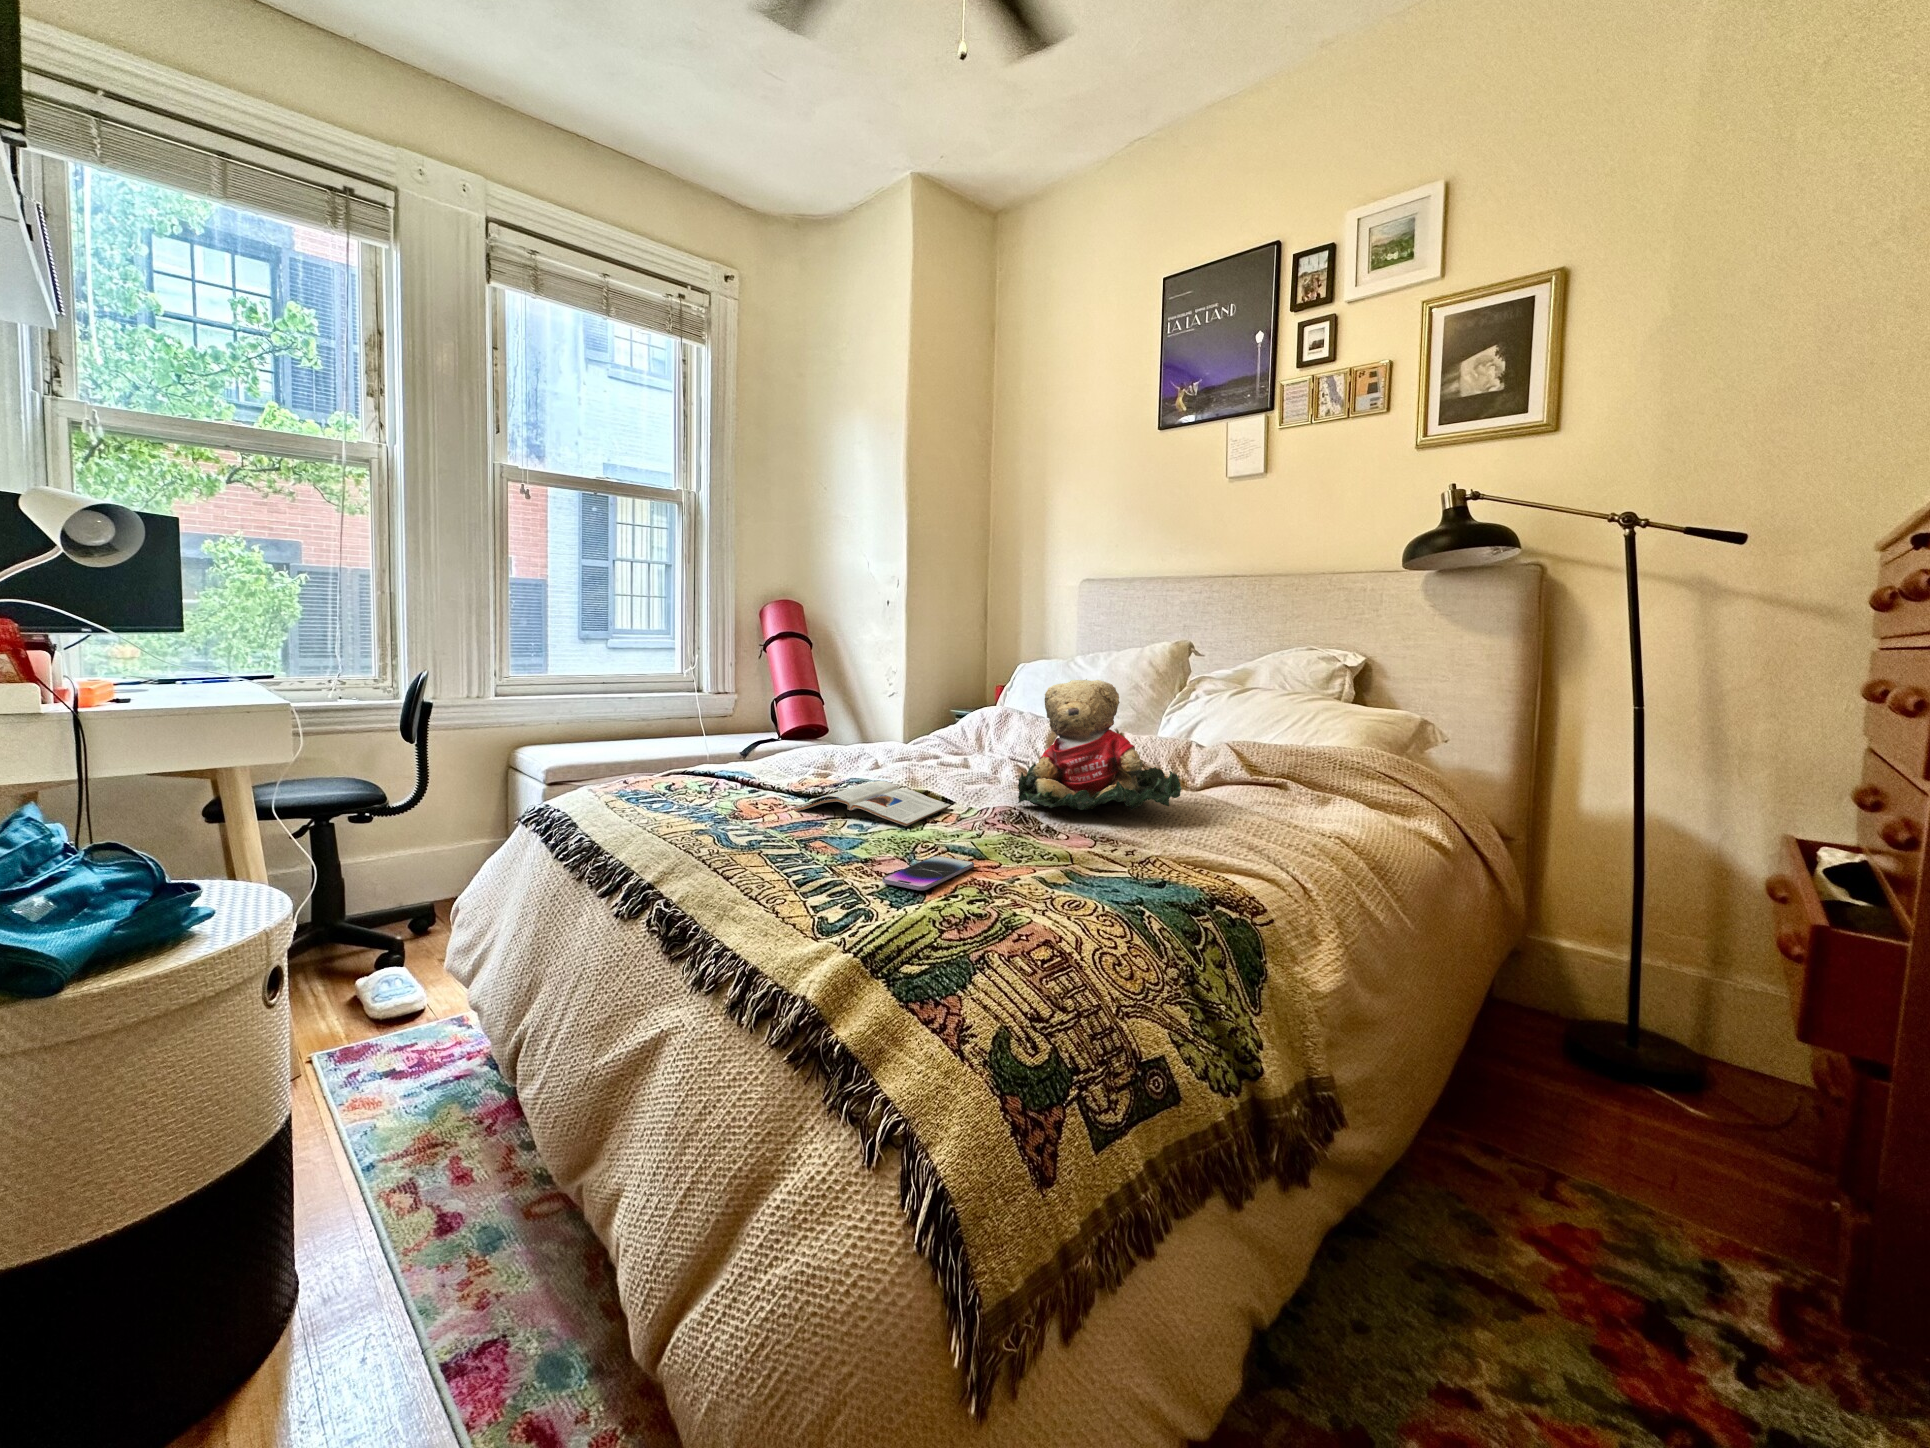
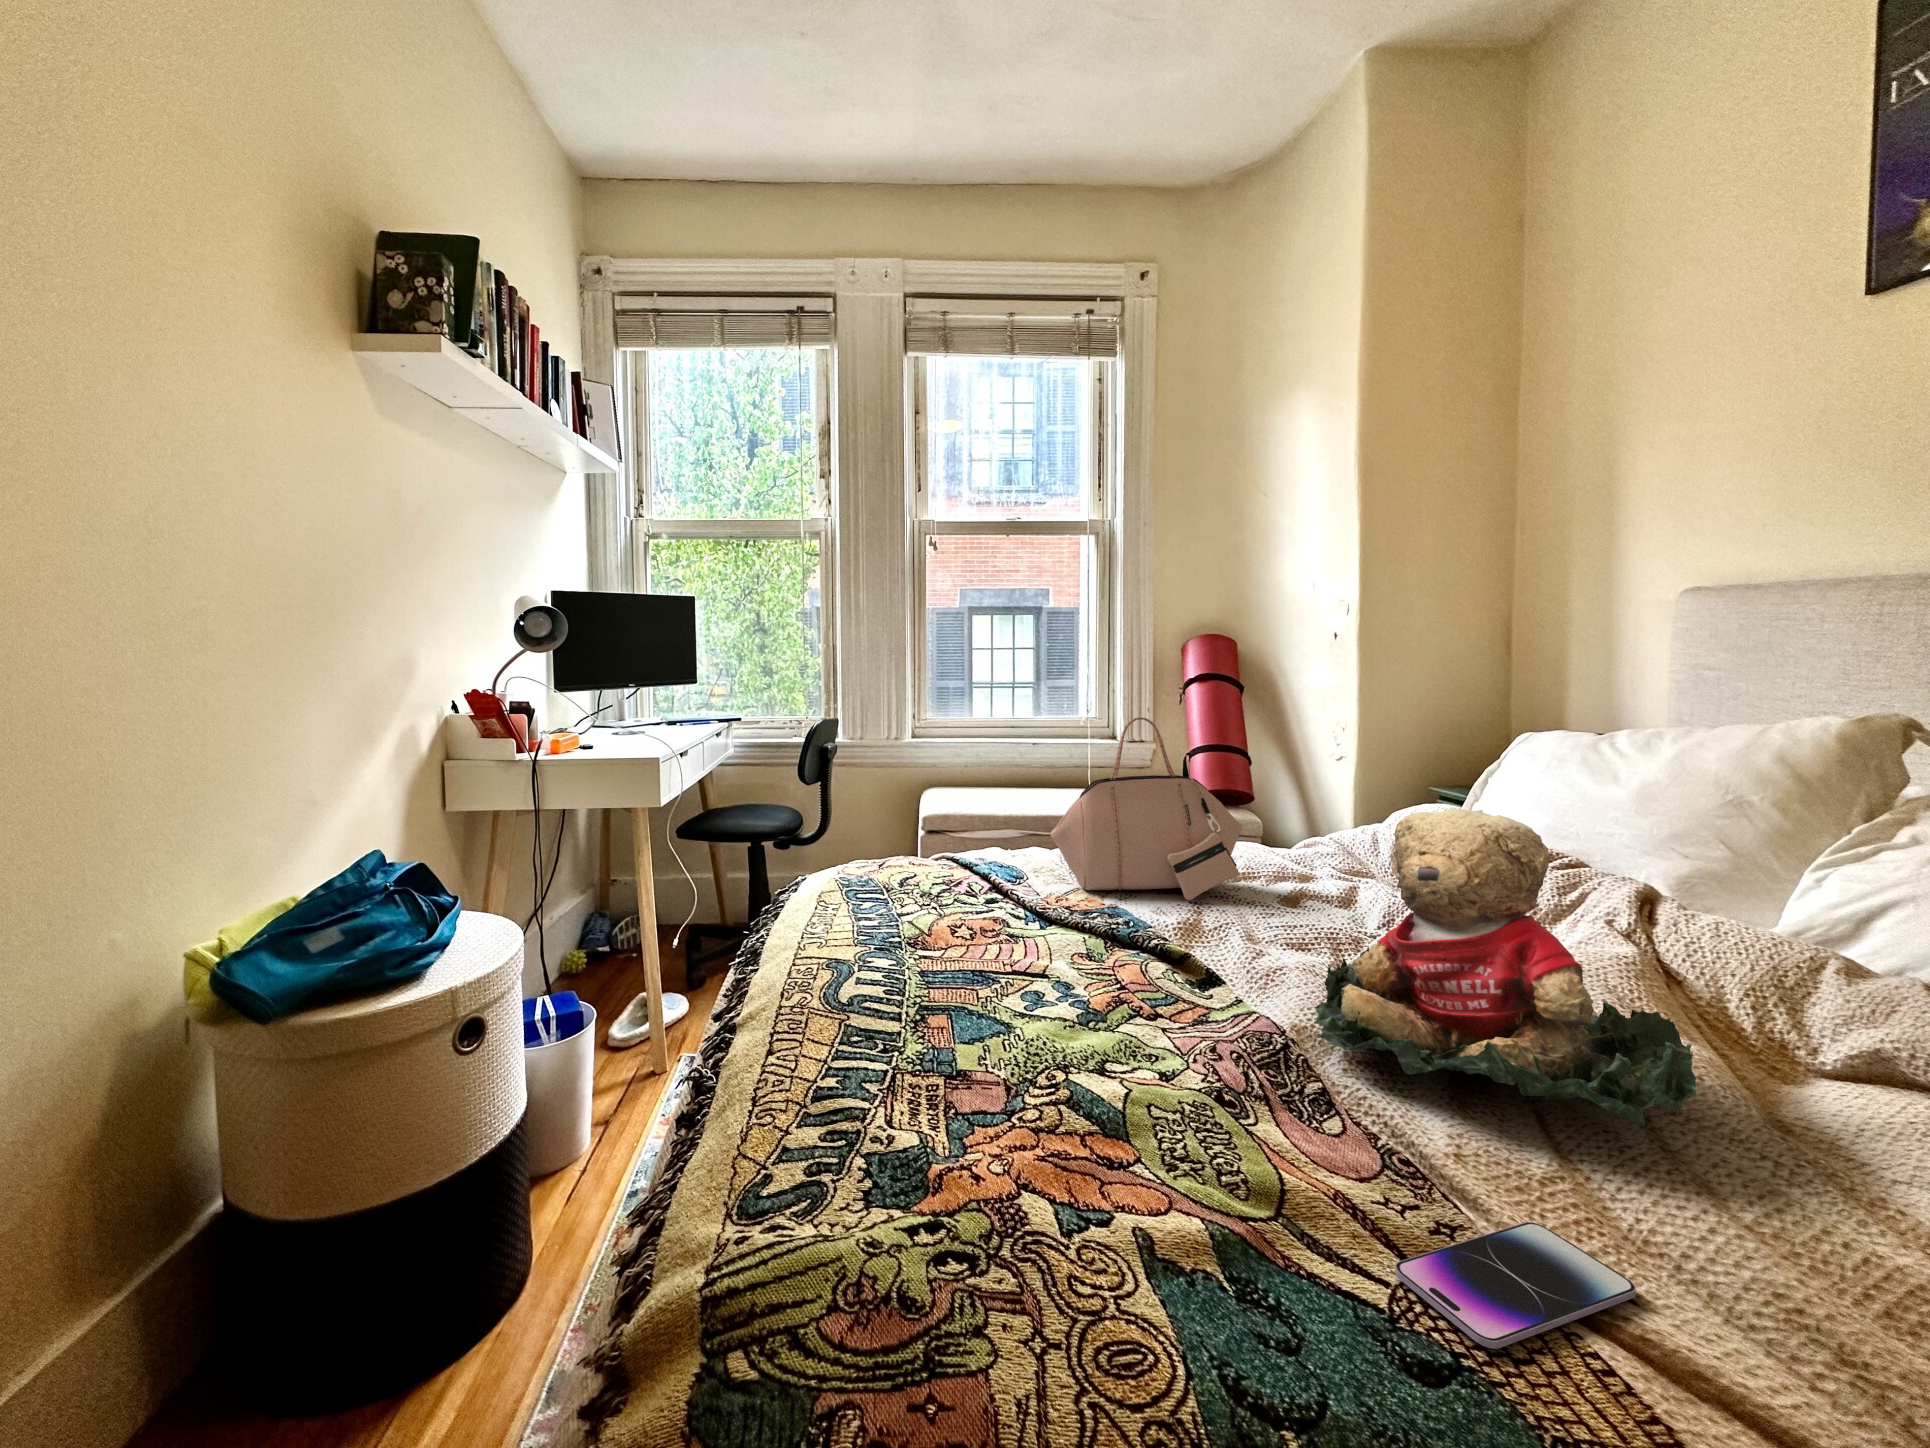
handbag: none [790,645,917,774] -> present [1051,717,1242,900]
magazine: present [794,781,950,826] -> none [975,926,1193,1023]
smartphone: present [882,856,974,890] -> present [1395,1222,1636,1349]

